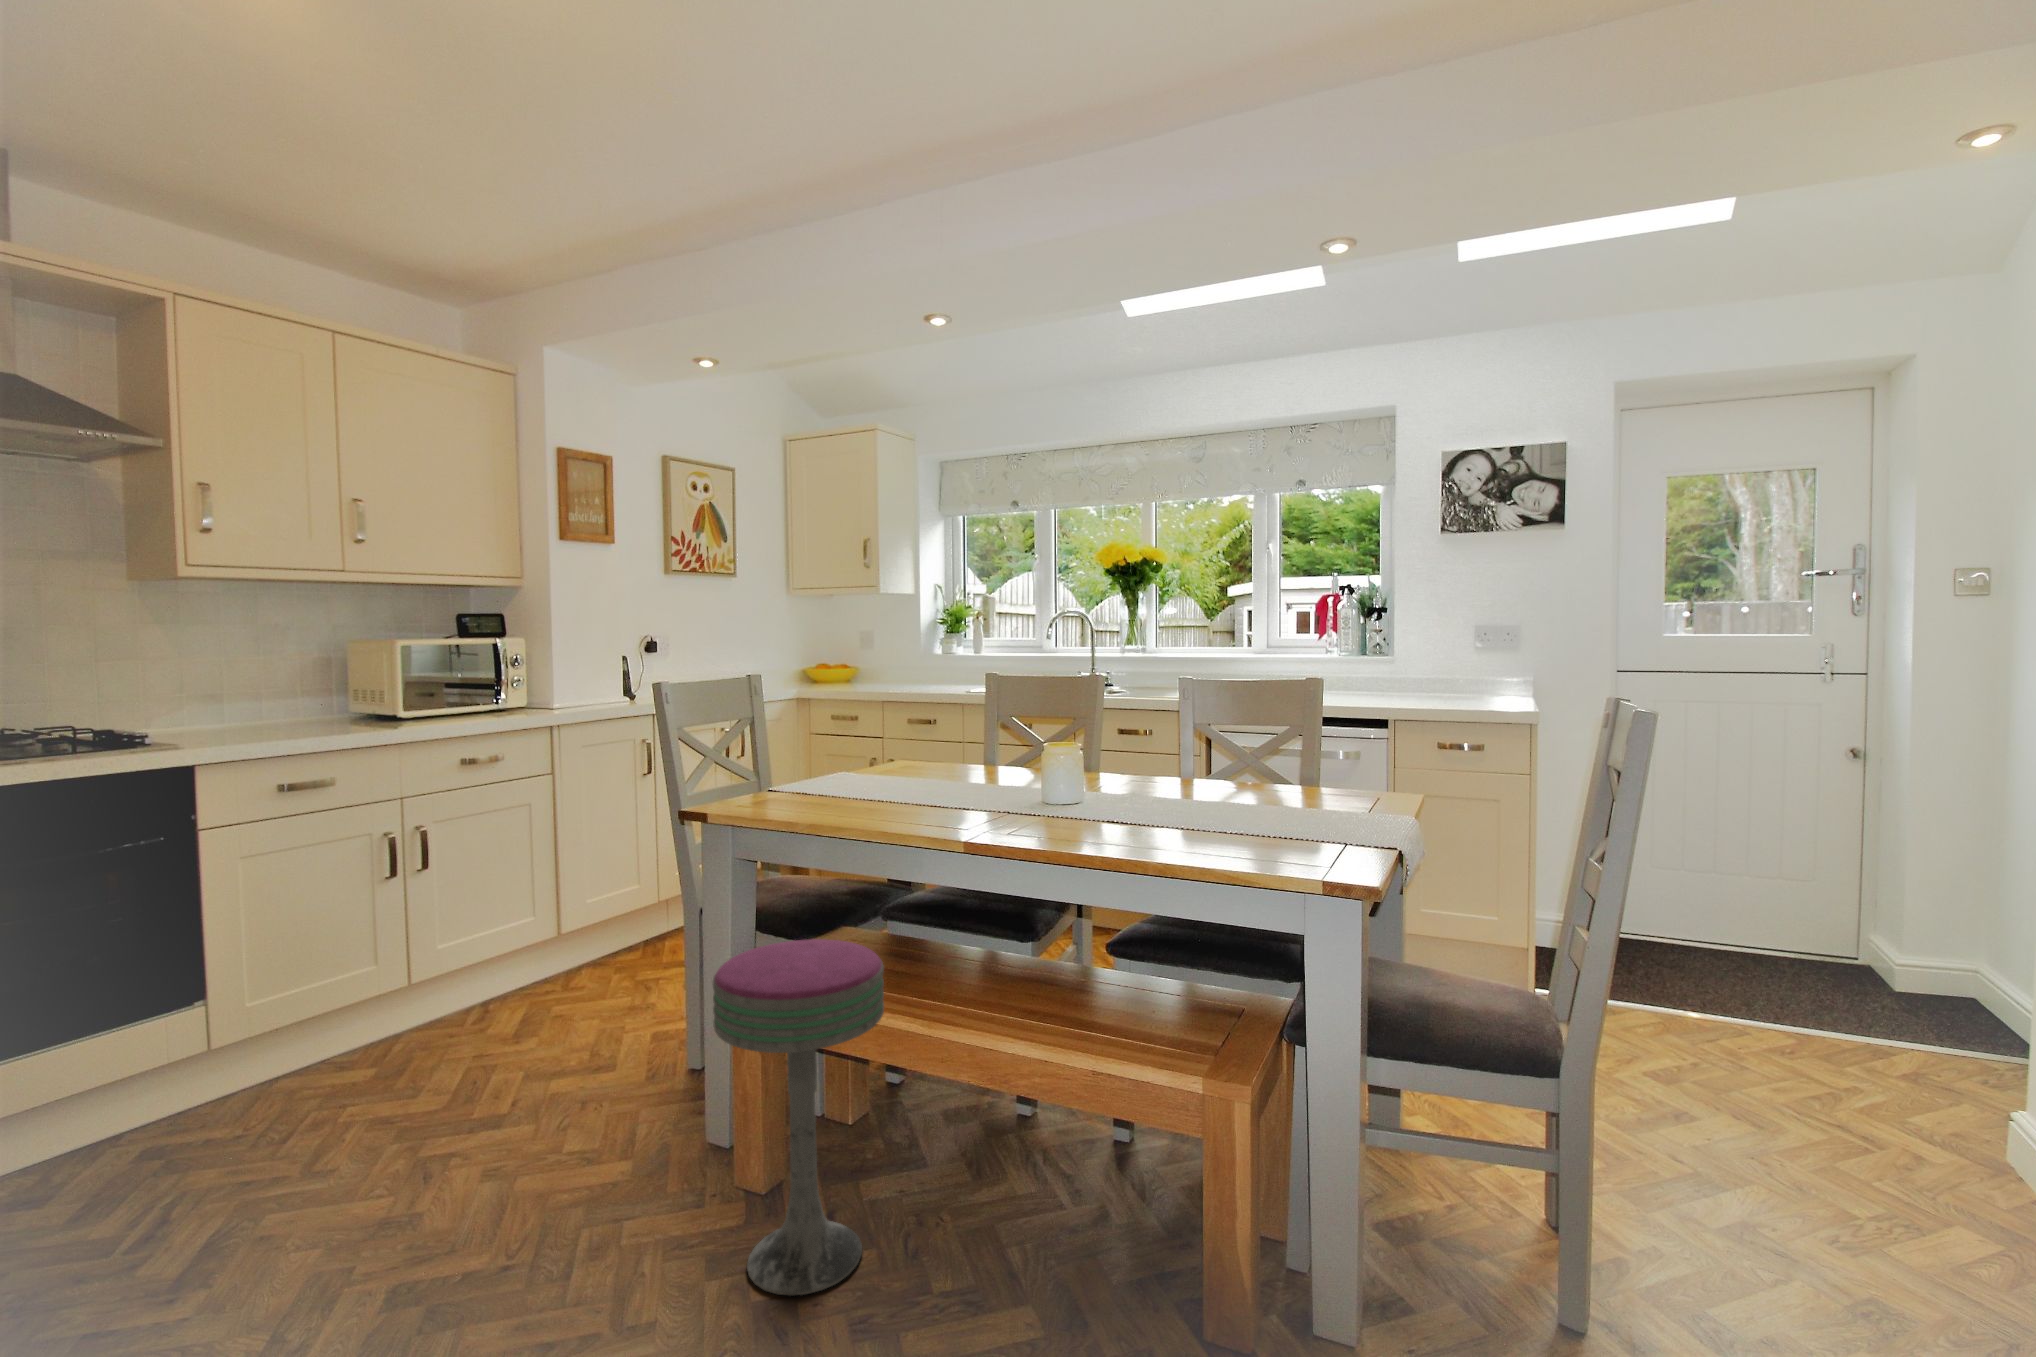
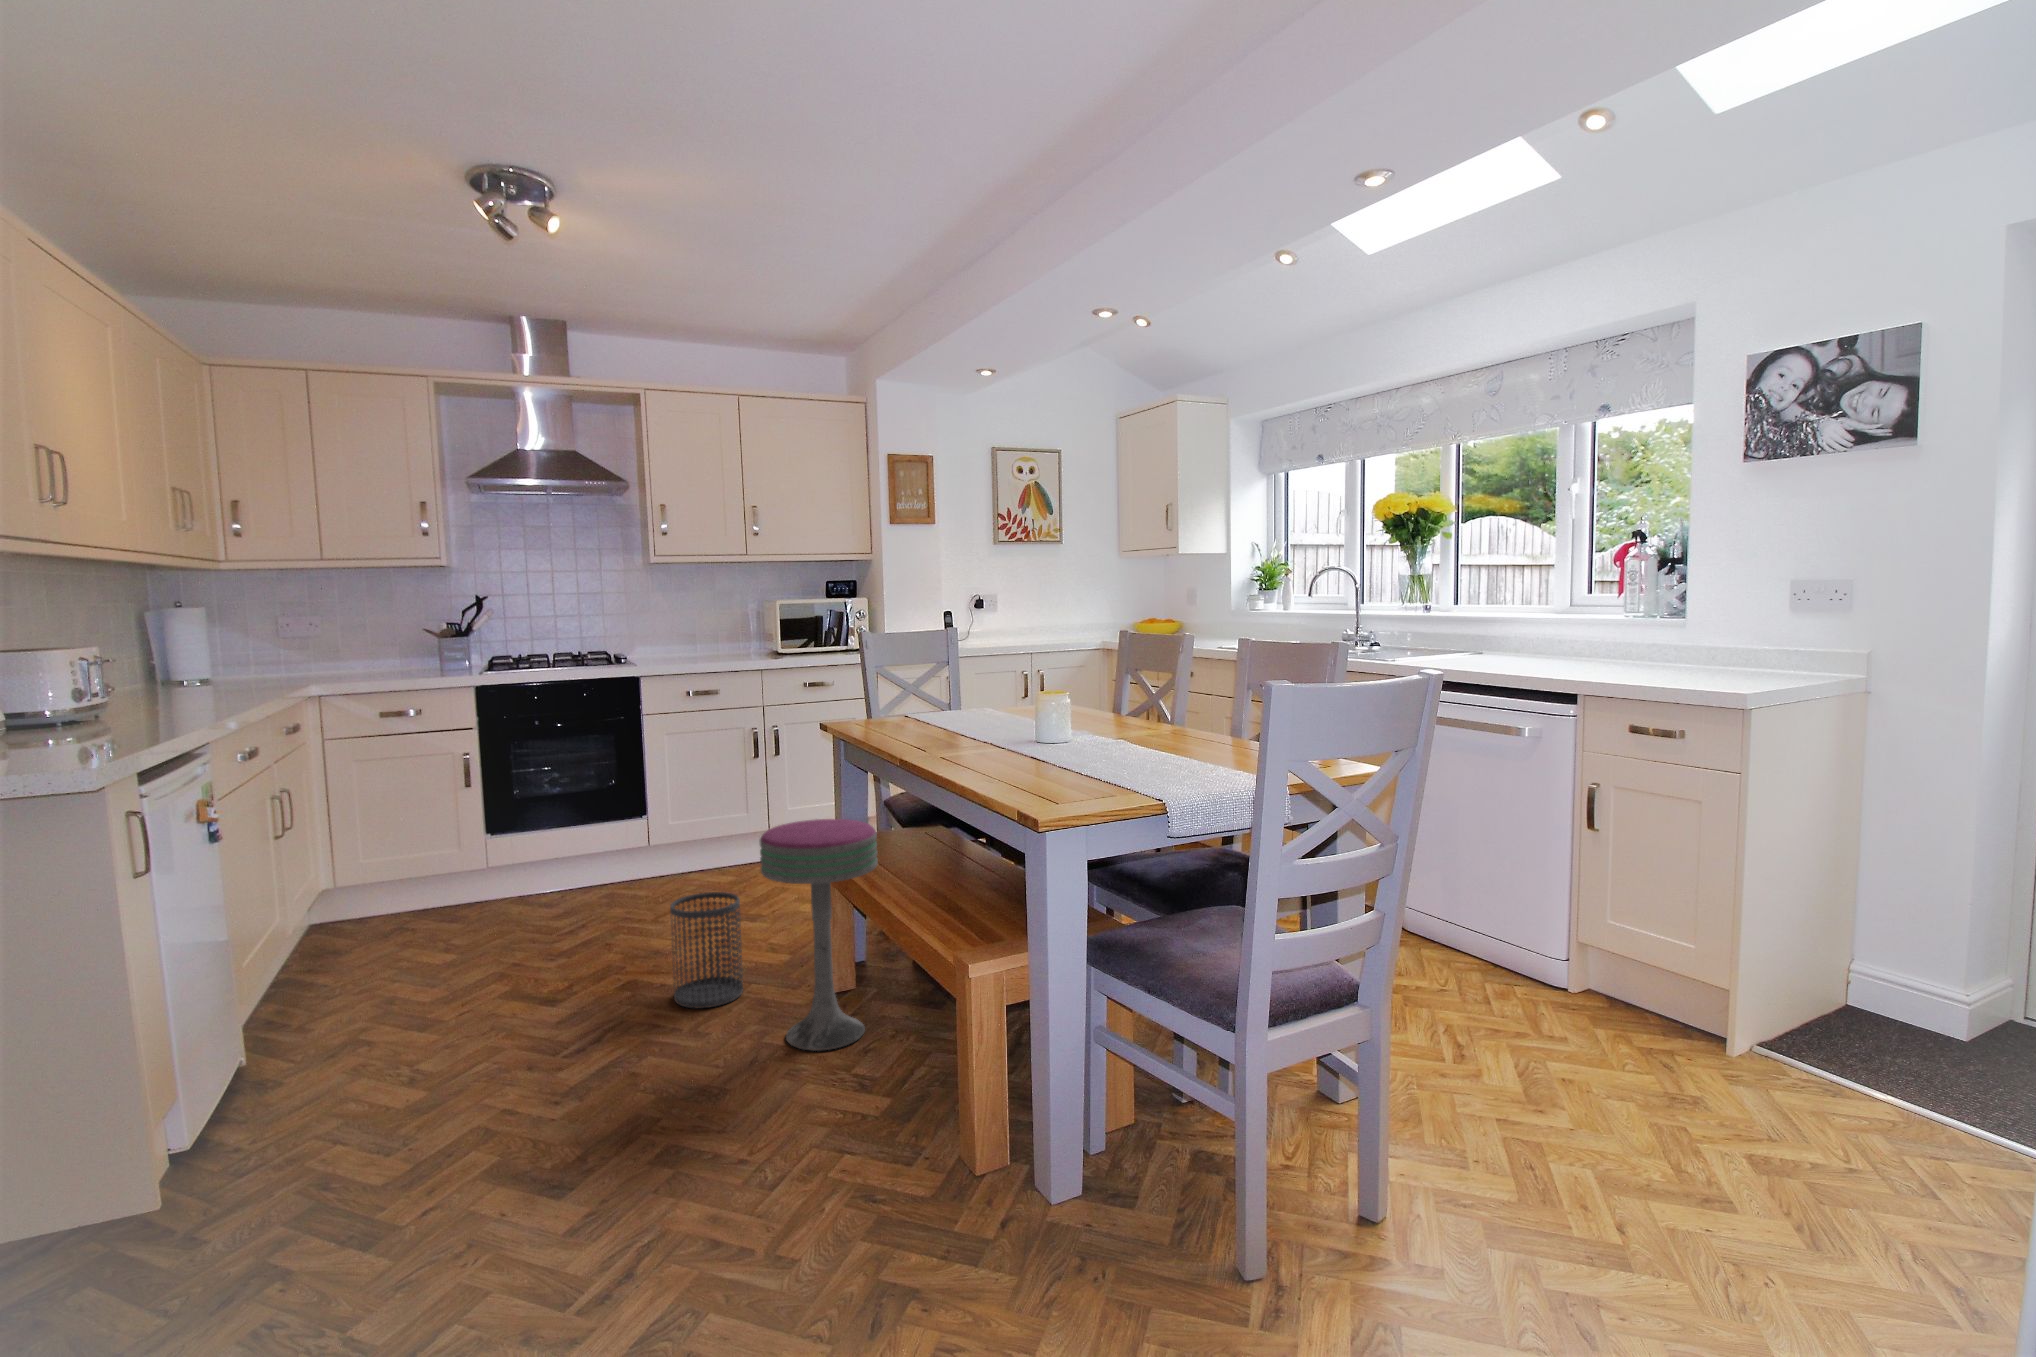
wastebasket: none [478,1086,600,1296] -> present [670,892,743,1008]

